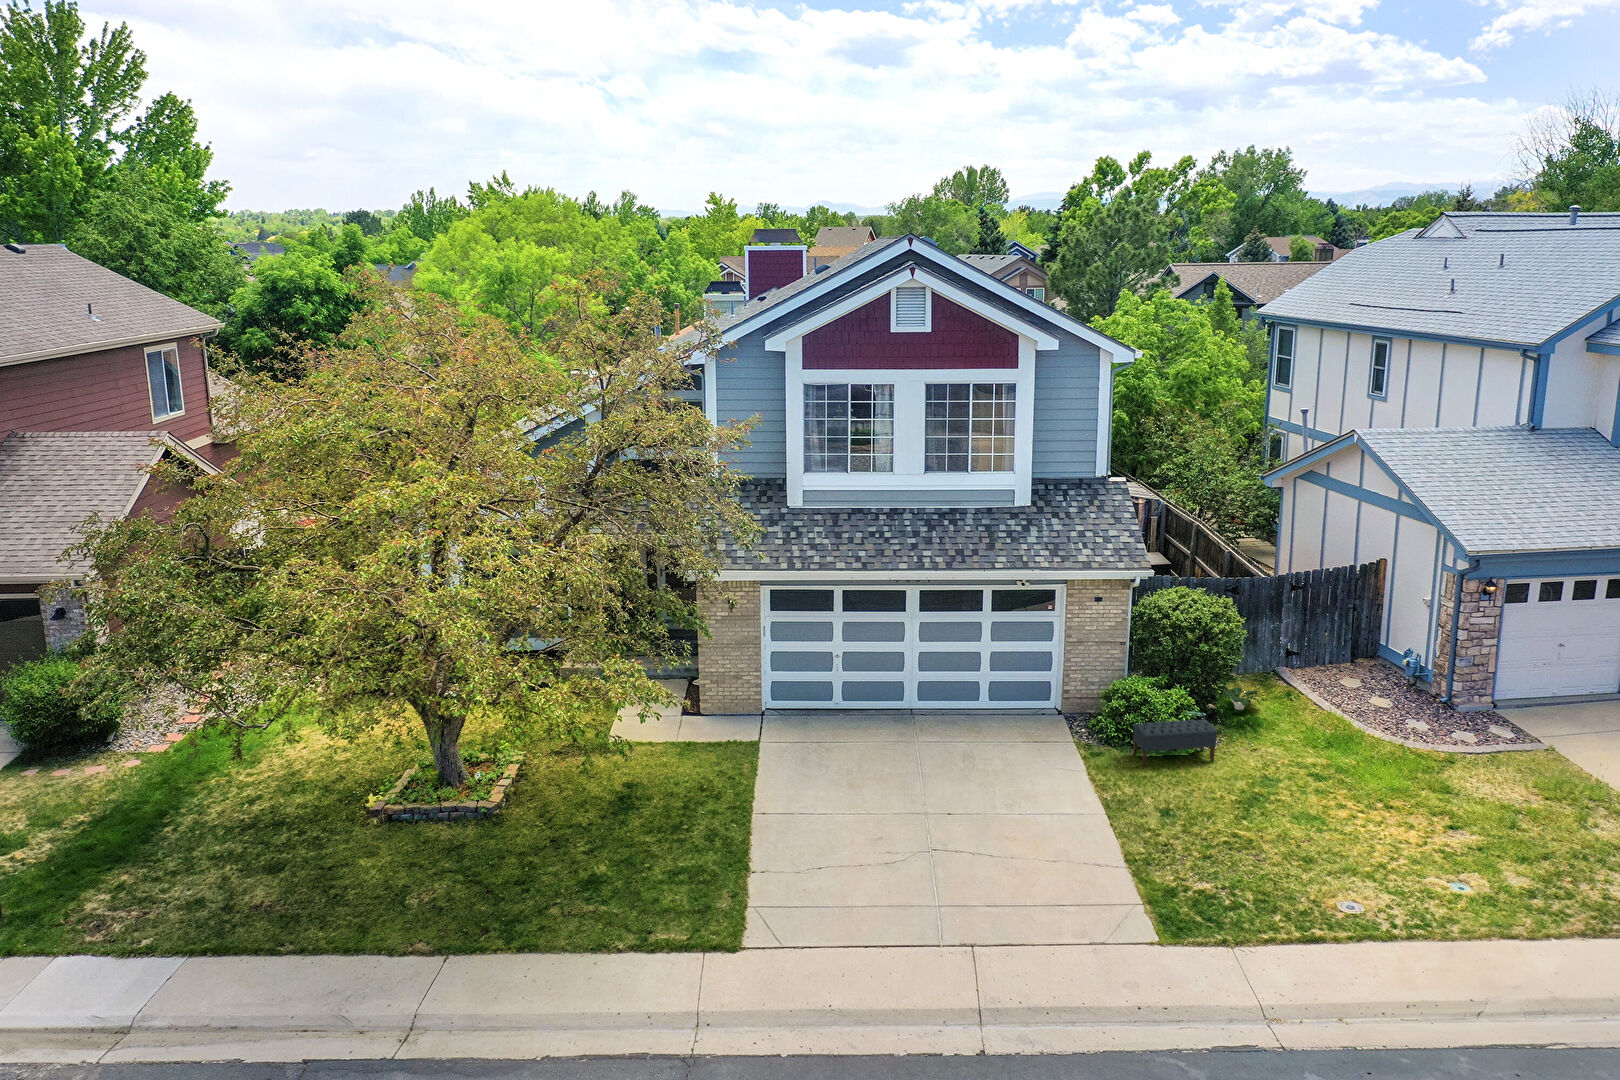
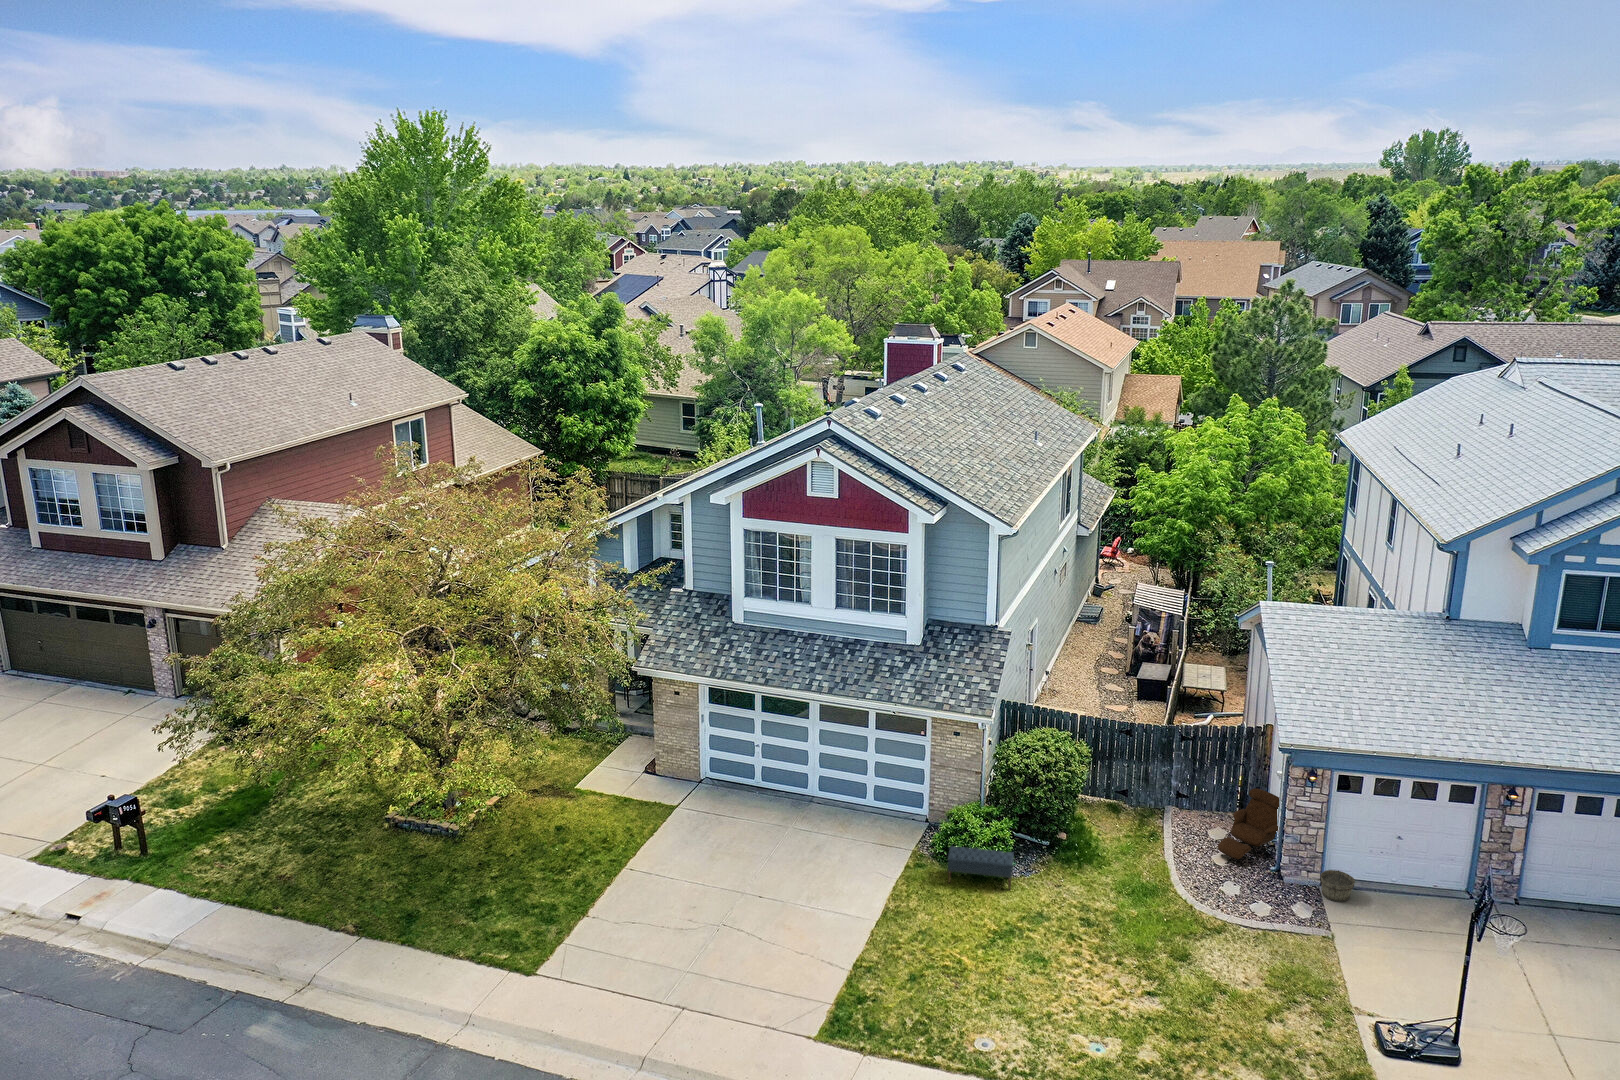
lounge chair: none [1376,623,1432,704] -> present [1218,788,1279,865]
potted plant: present [1223,687,1264,710] -> none [1069,825,1102,846]
wooden bucket: none [1499,687,1537,720] -> present [1321,870,1355,902]

